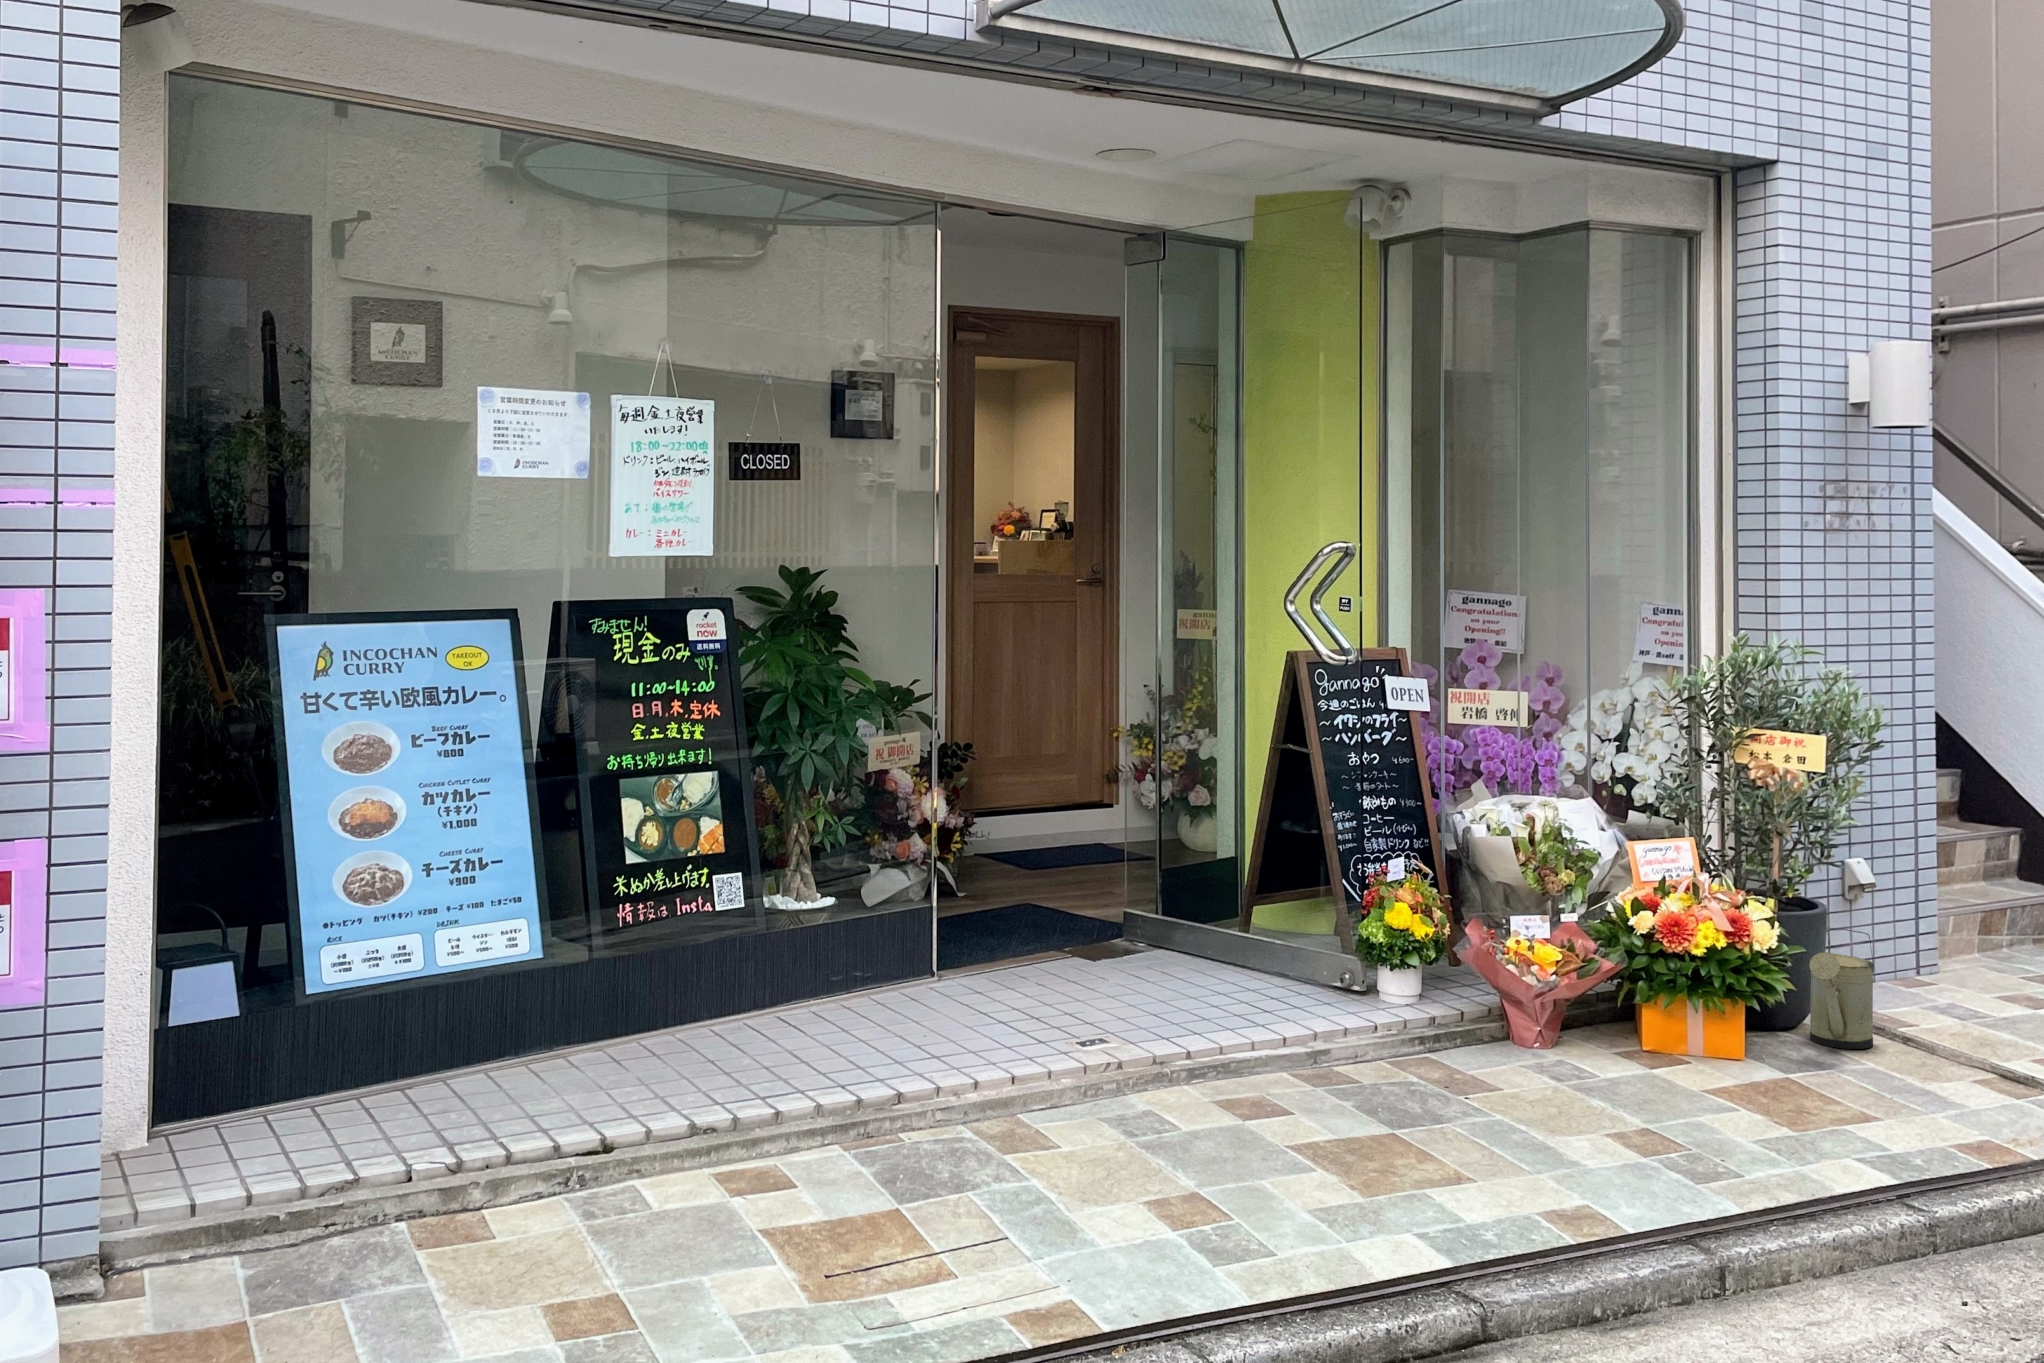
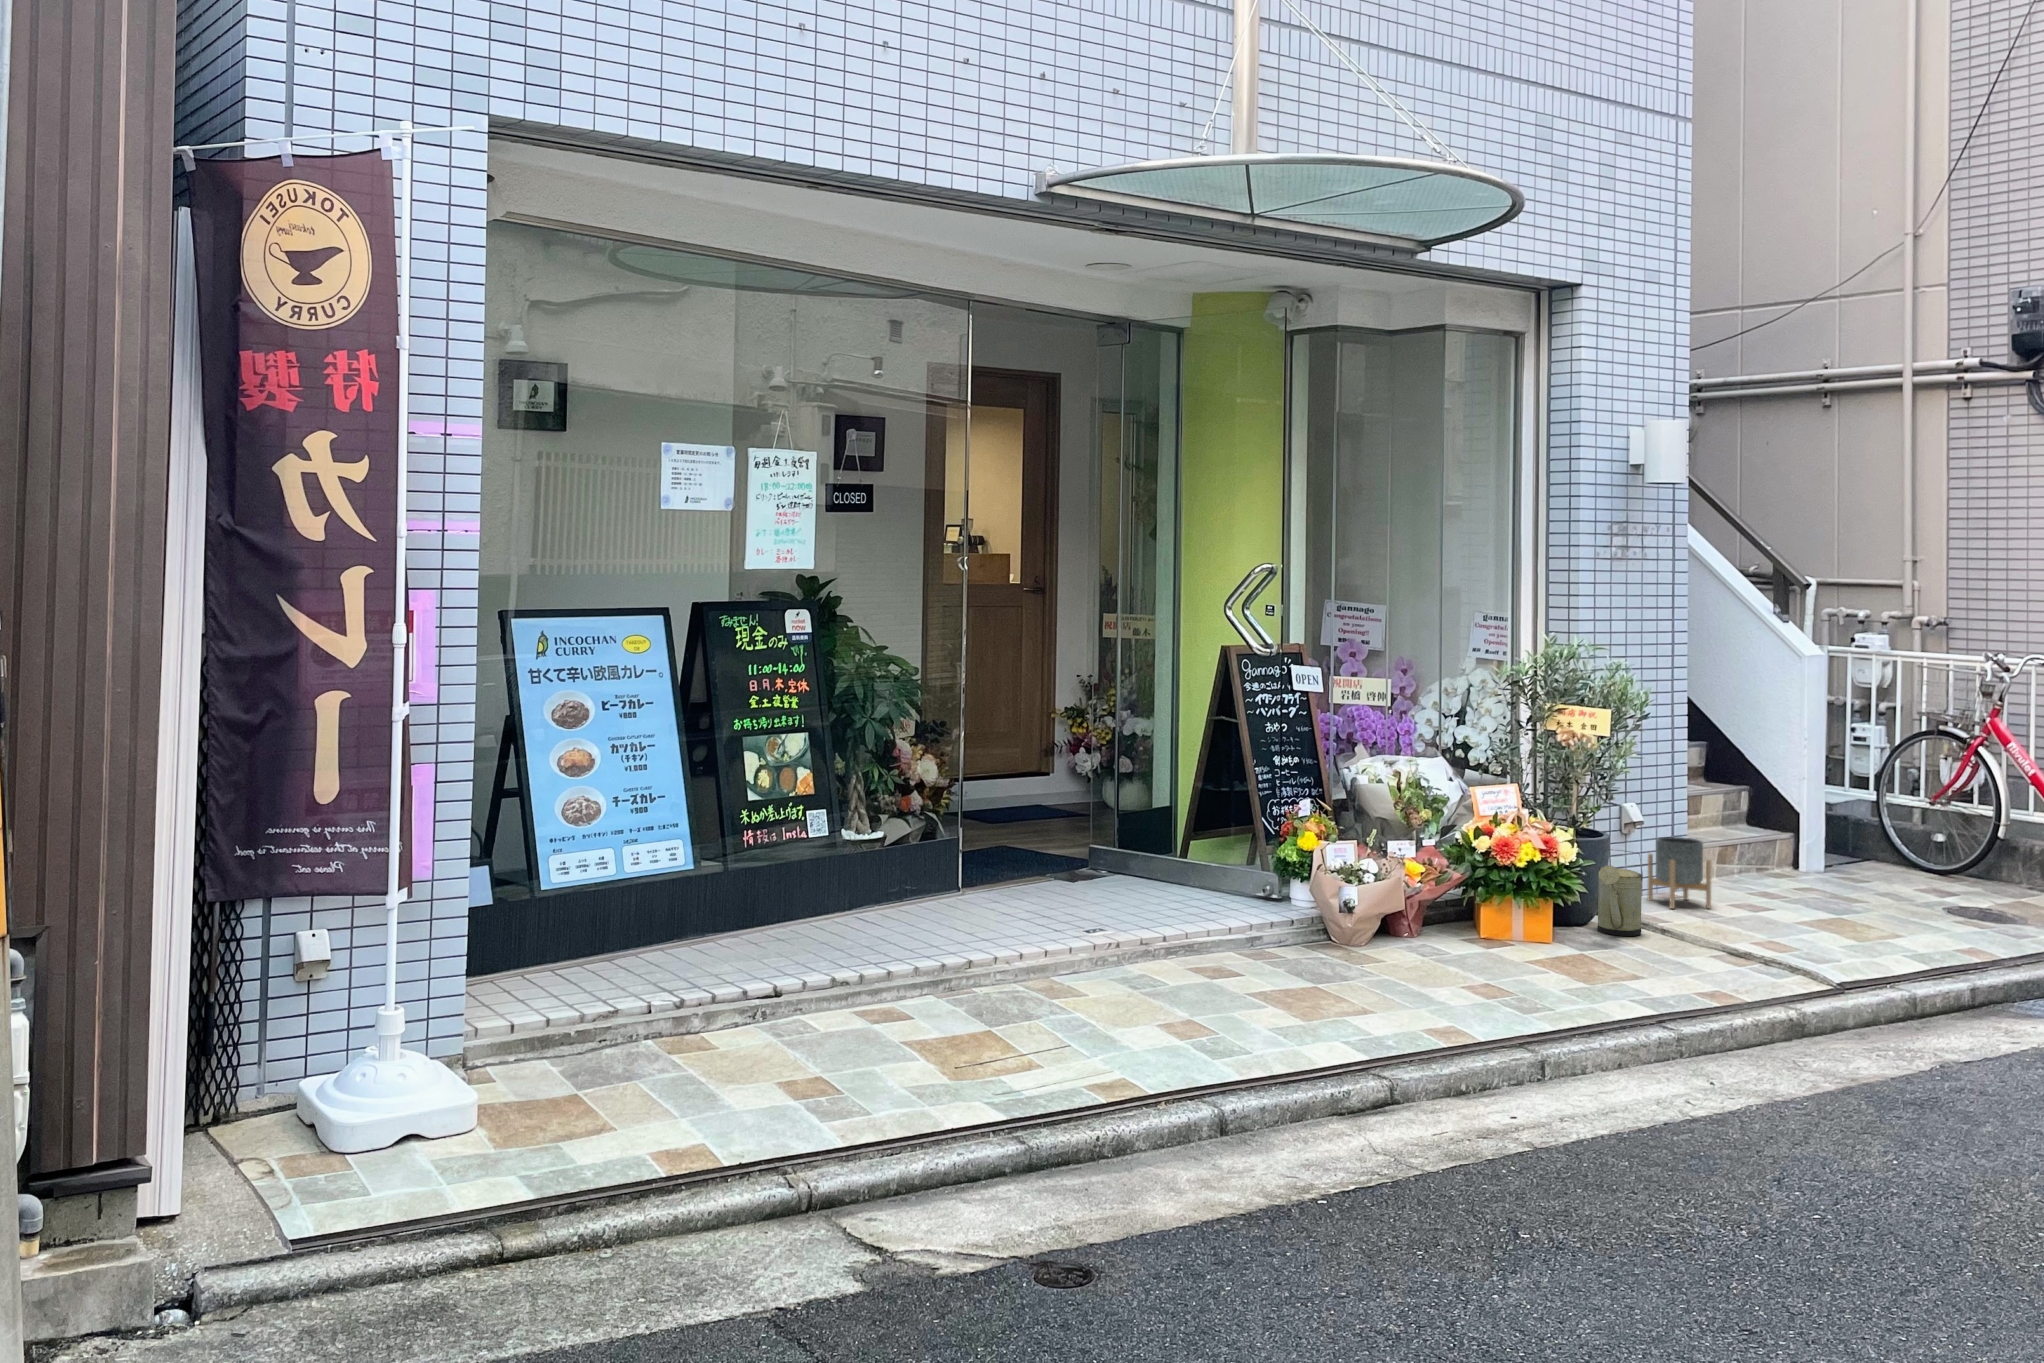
planter: none [1881,904,1973,1005] -> present [1647,837,1711,909]

